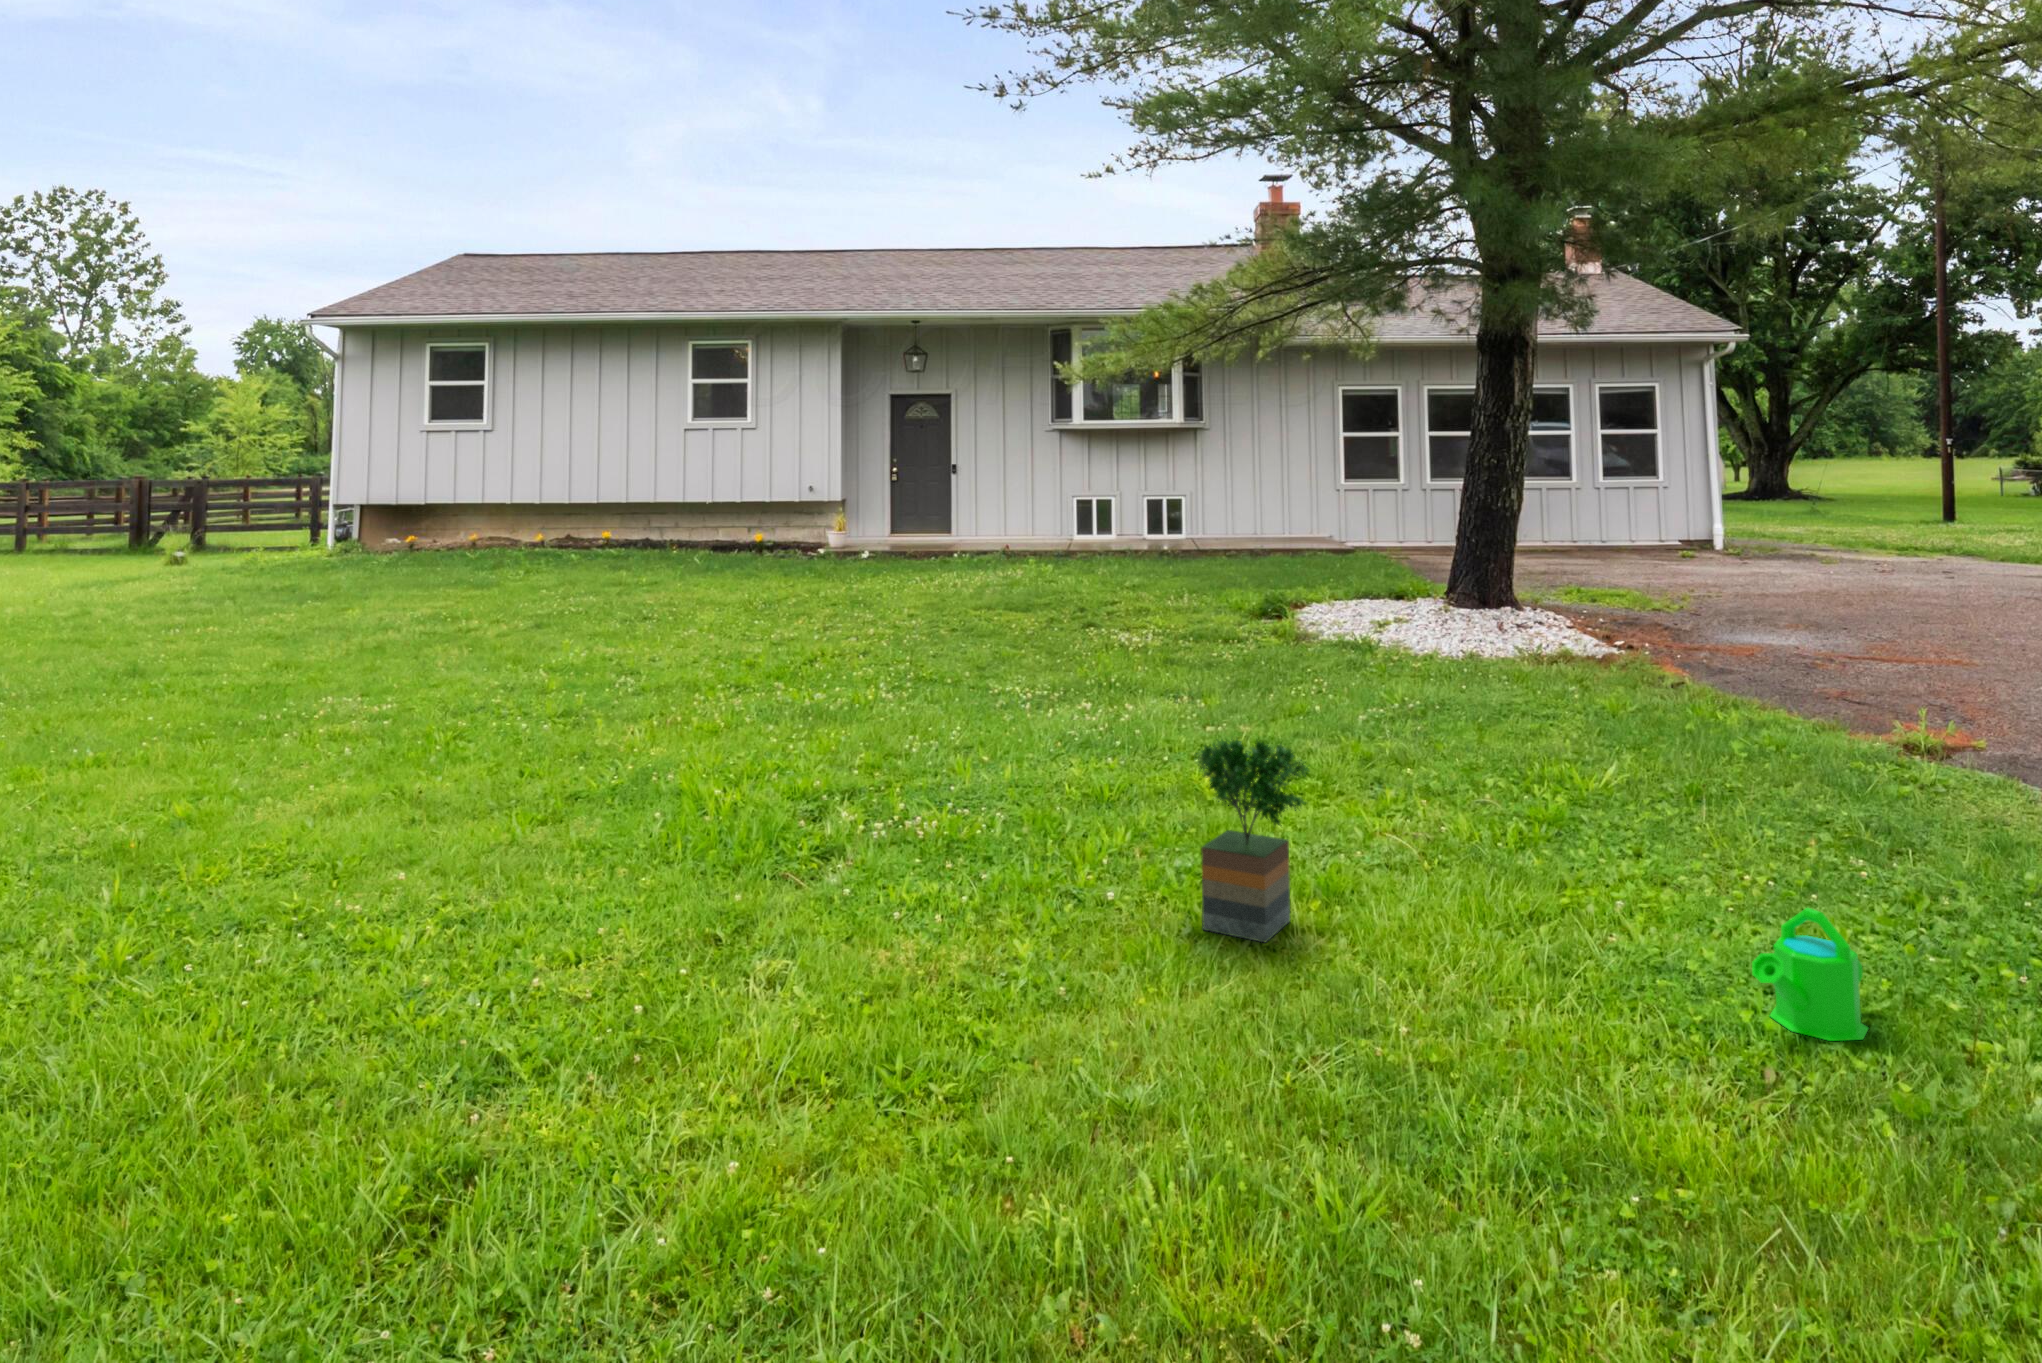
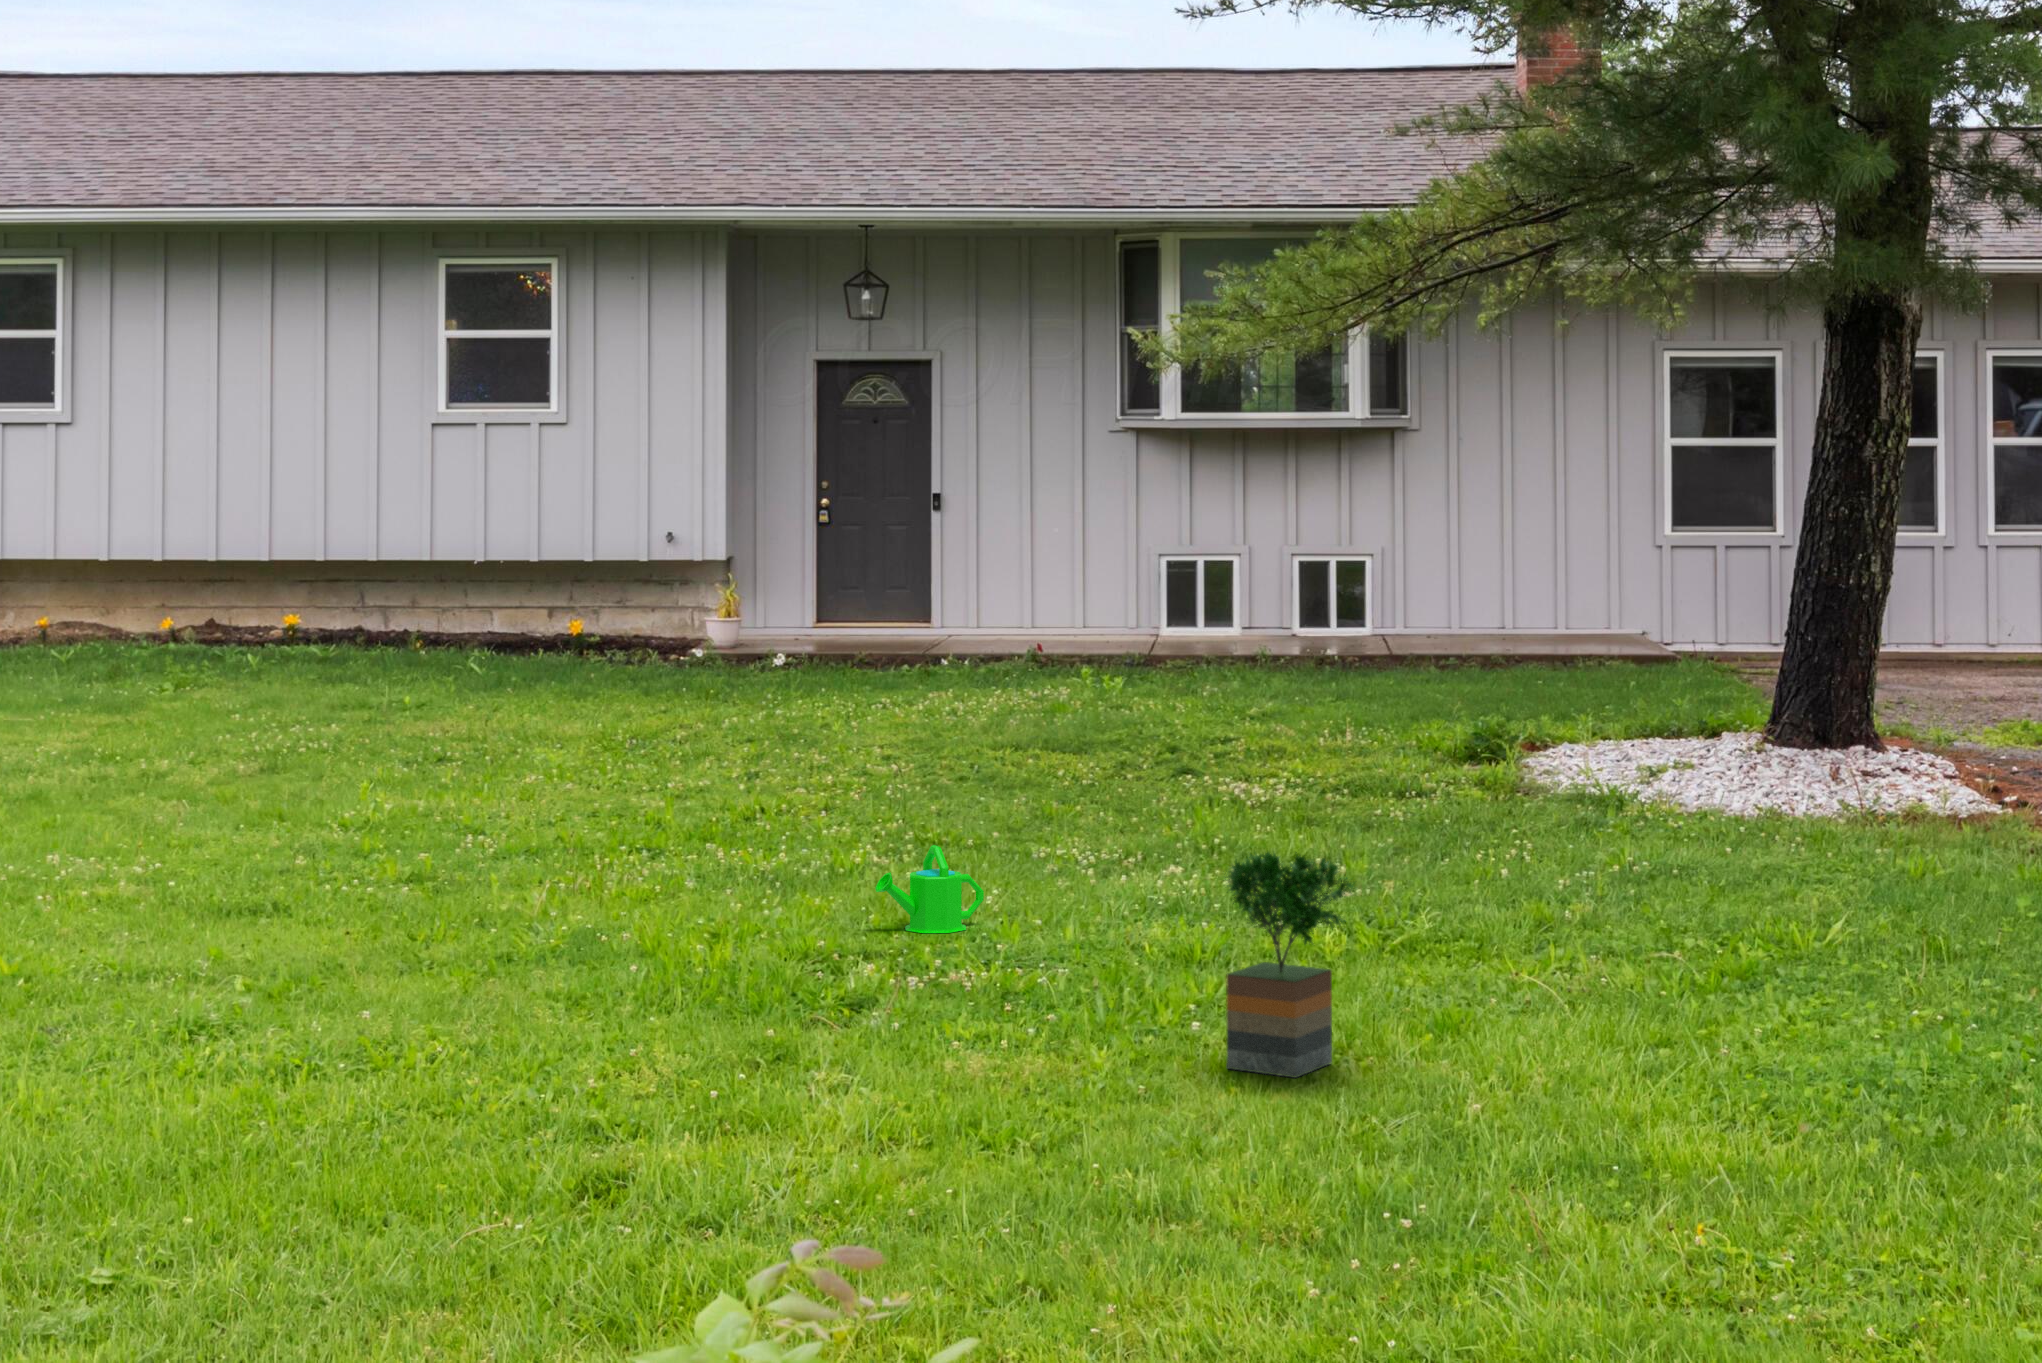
watering can: present [1752,908,1868,1041] -> present [875,845,984,933]

